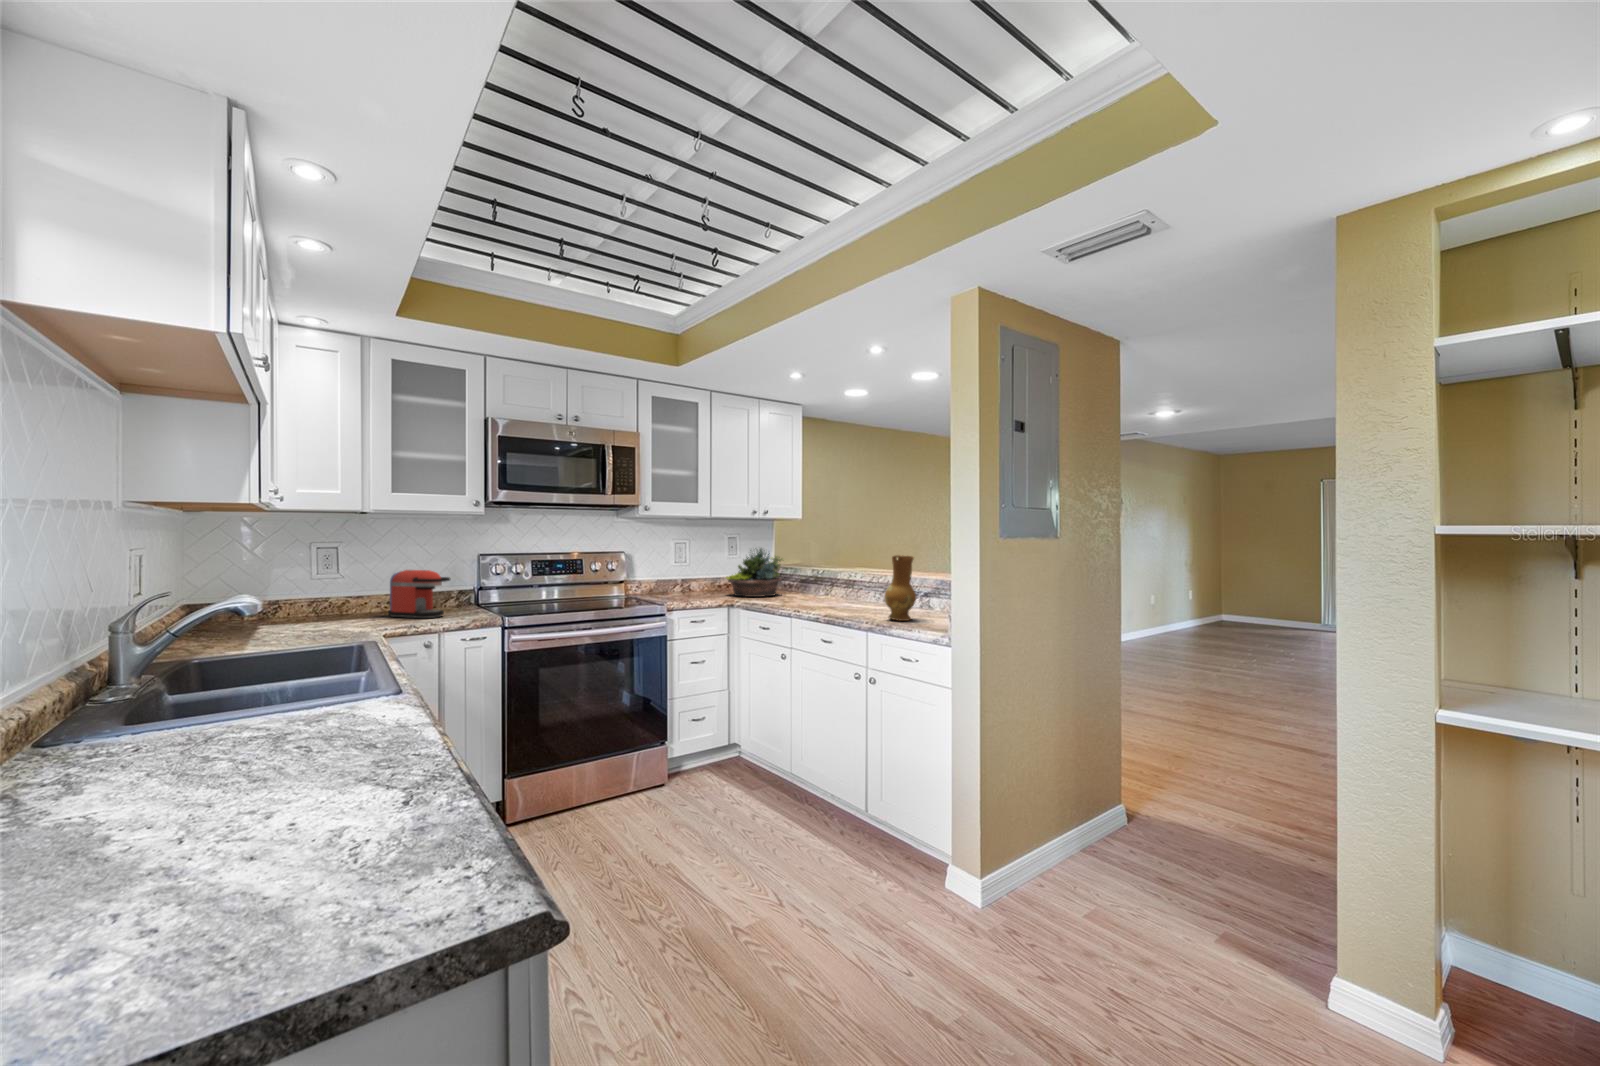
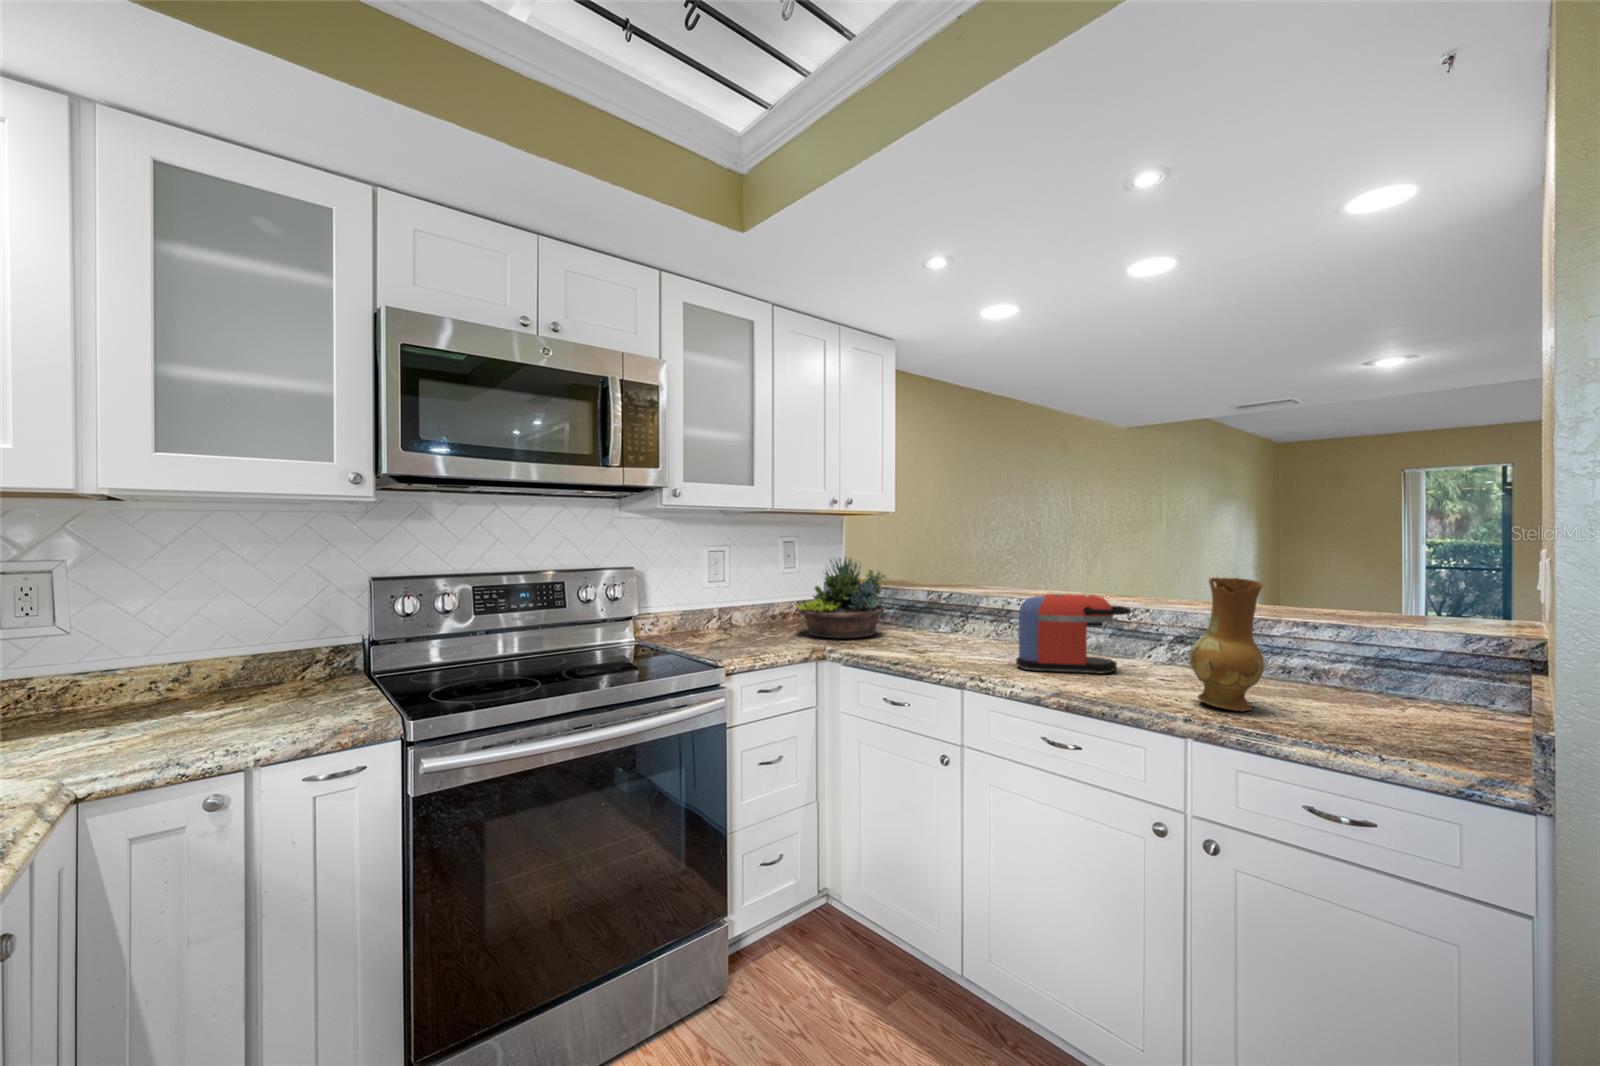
coffee maker: present [388,570,450,618] -> present [1016,594,1131,673]

